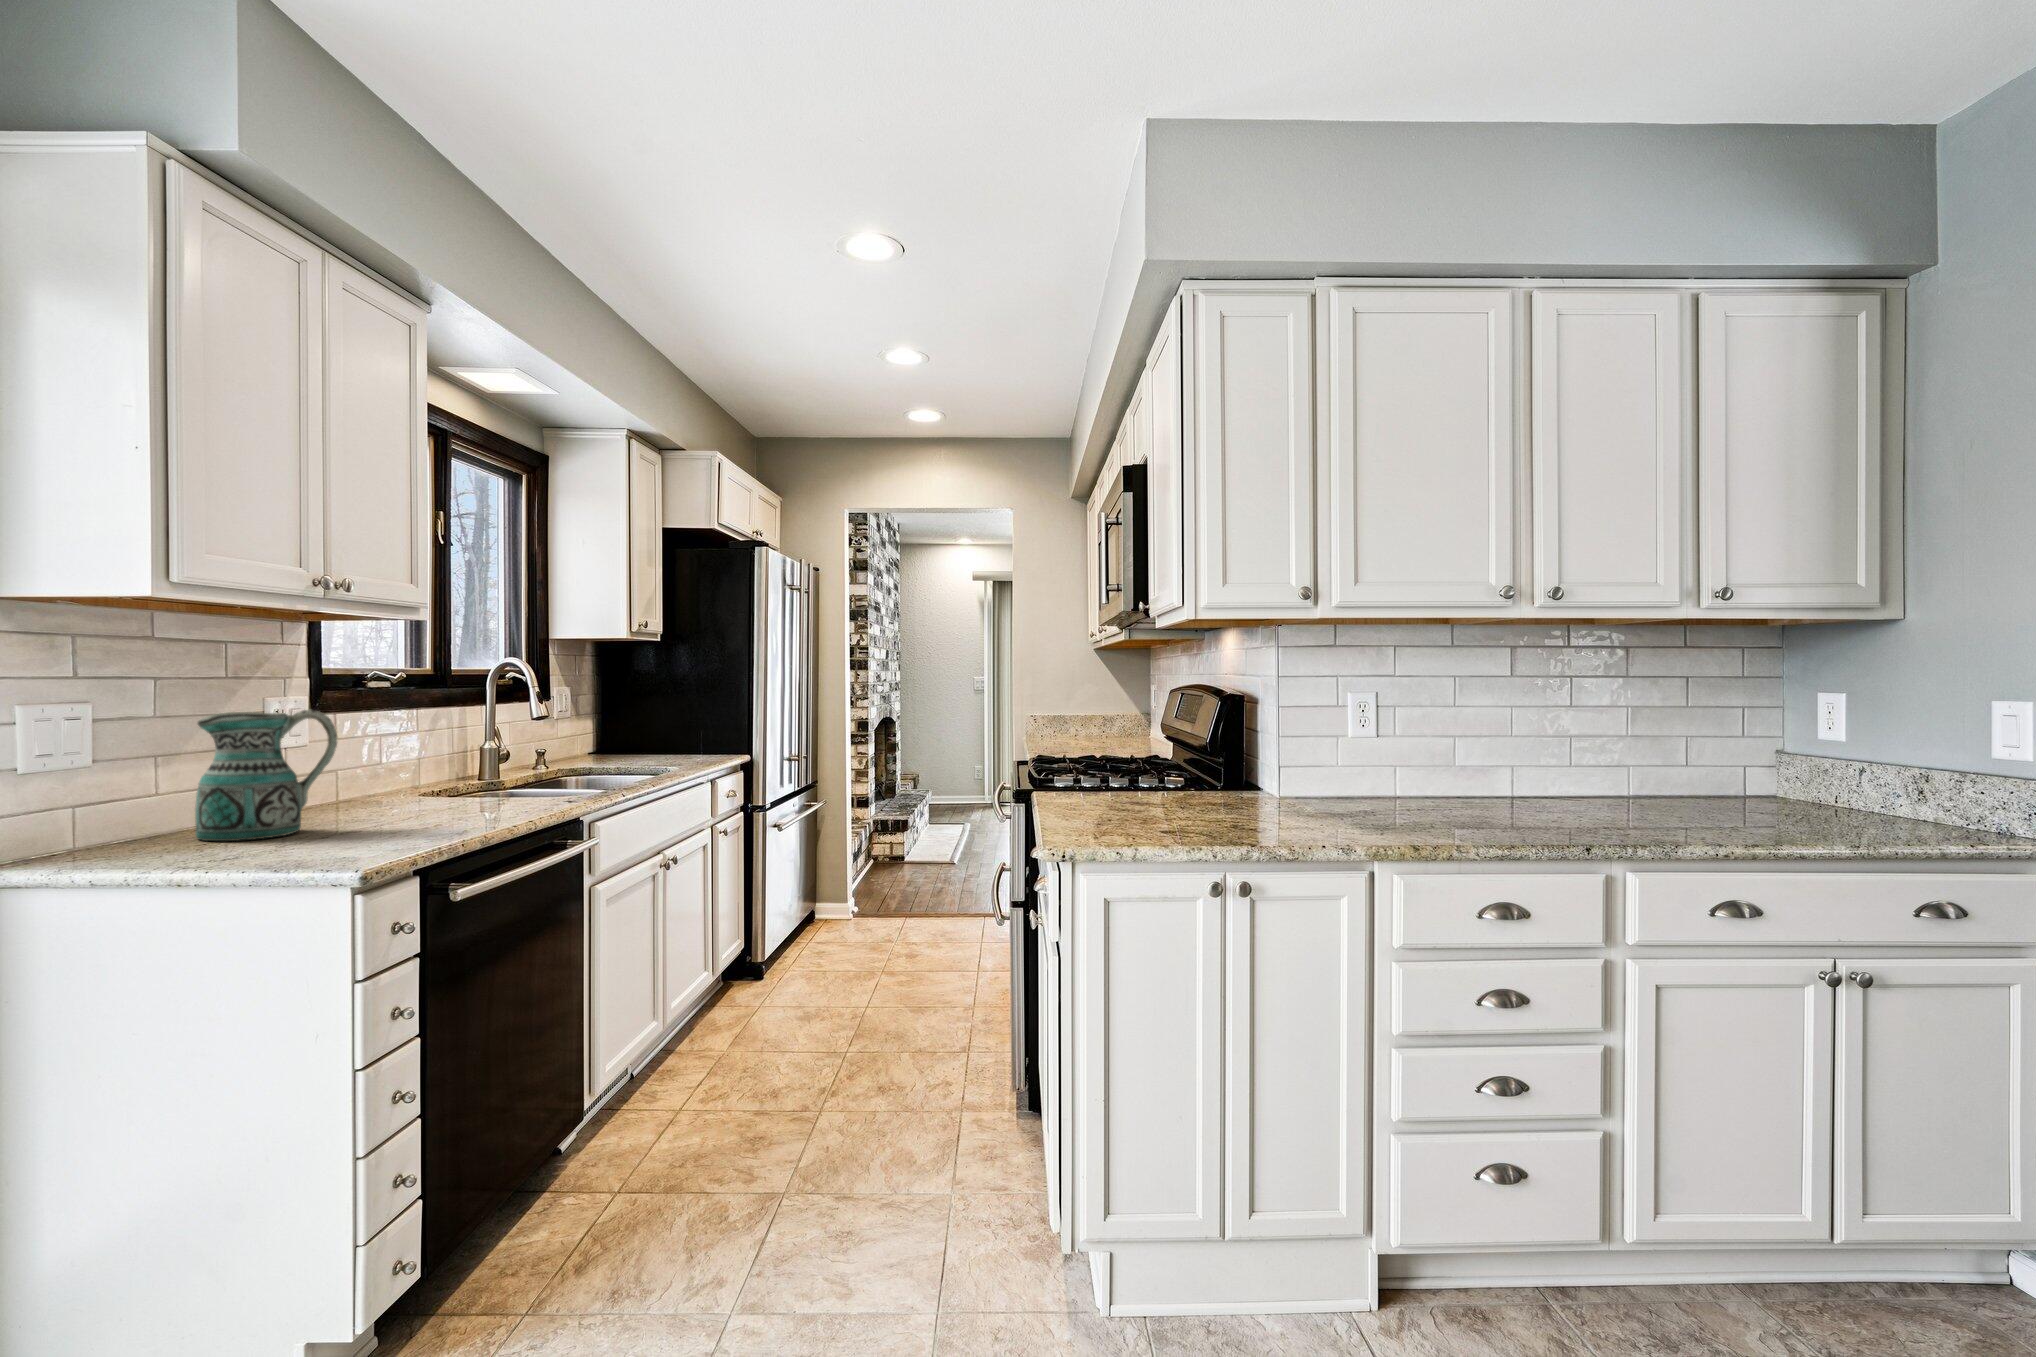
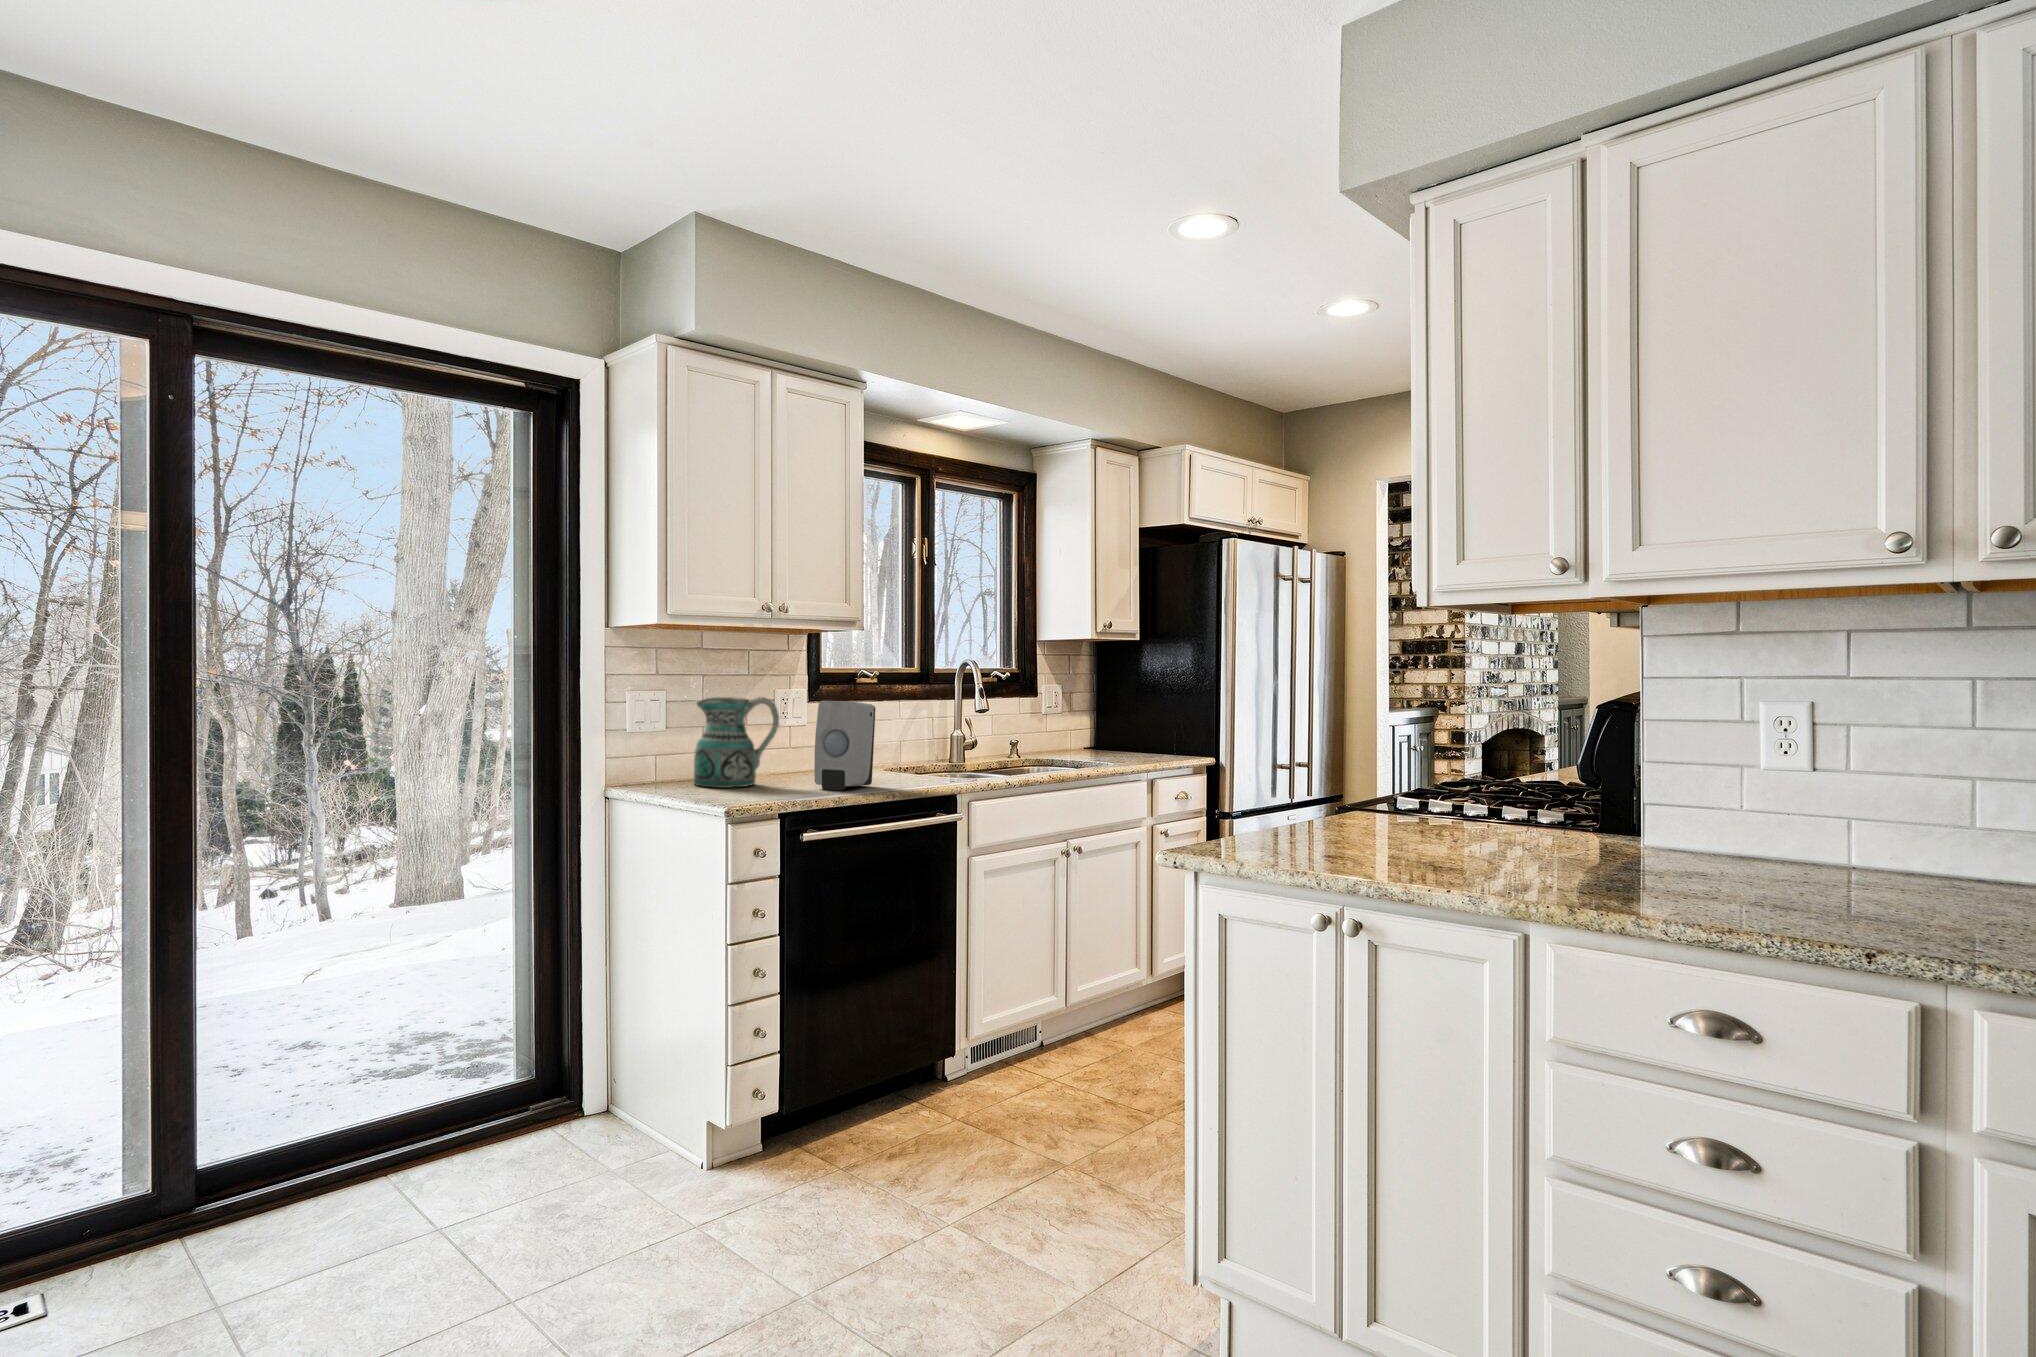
soap dispenser: none [399,710,467,826] -> present [814,701,875,790]

